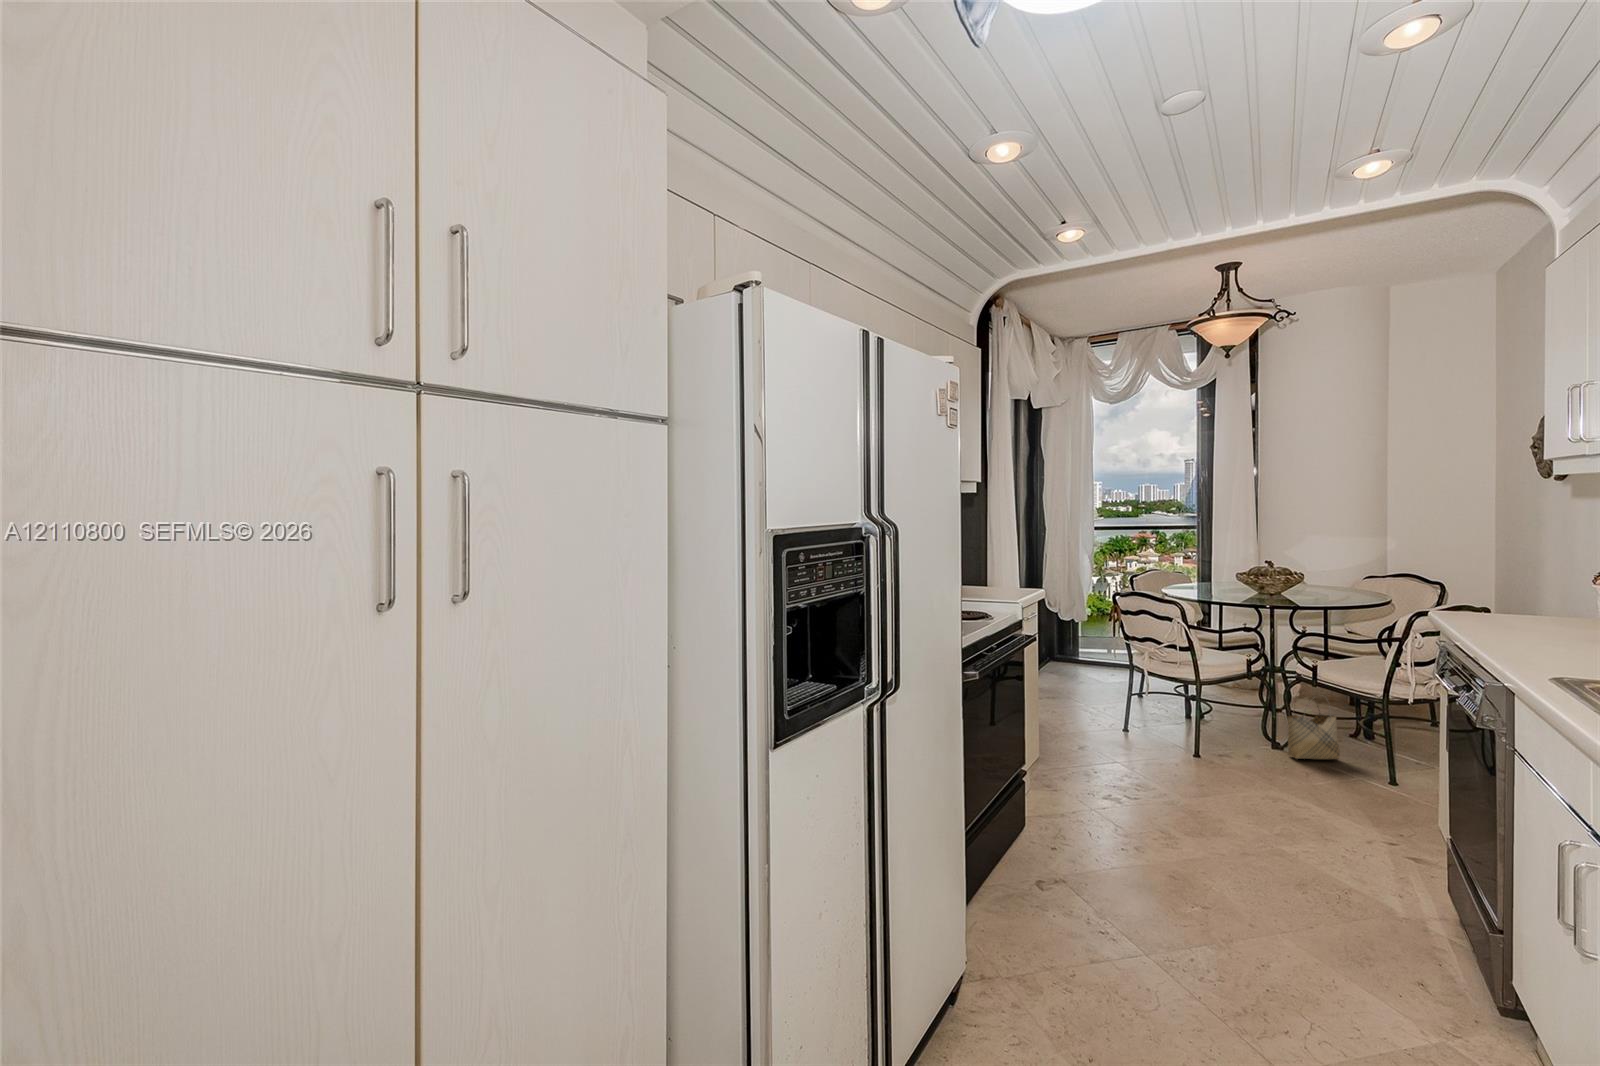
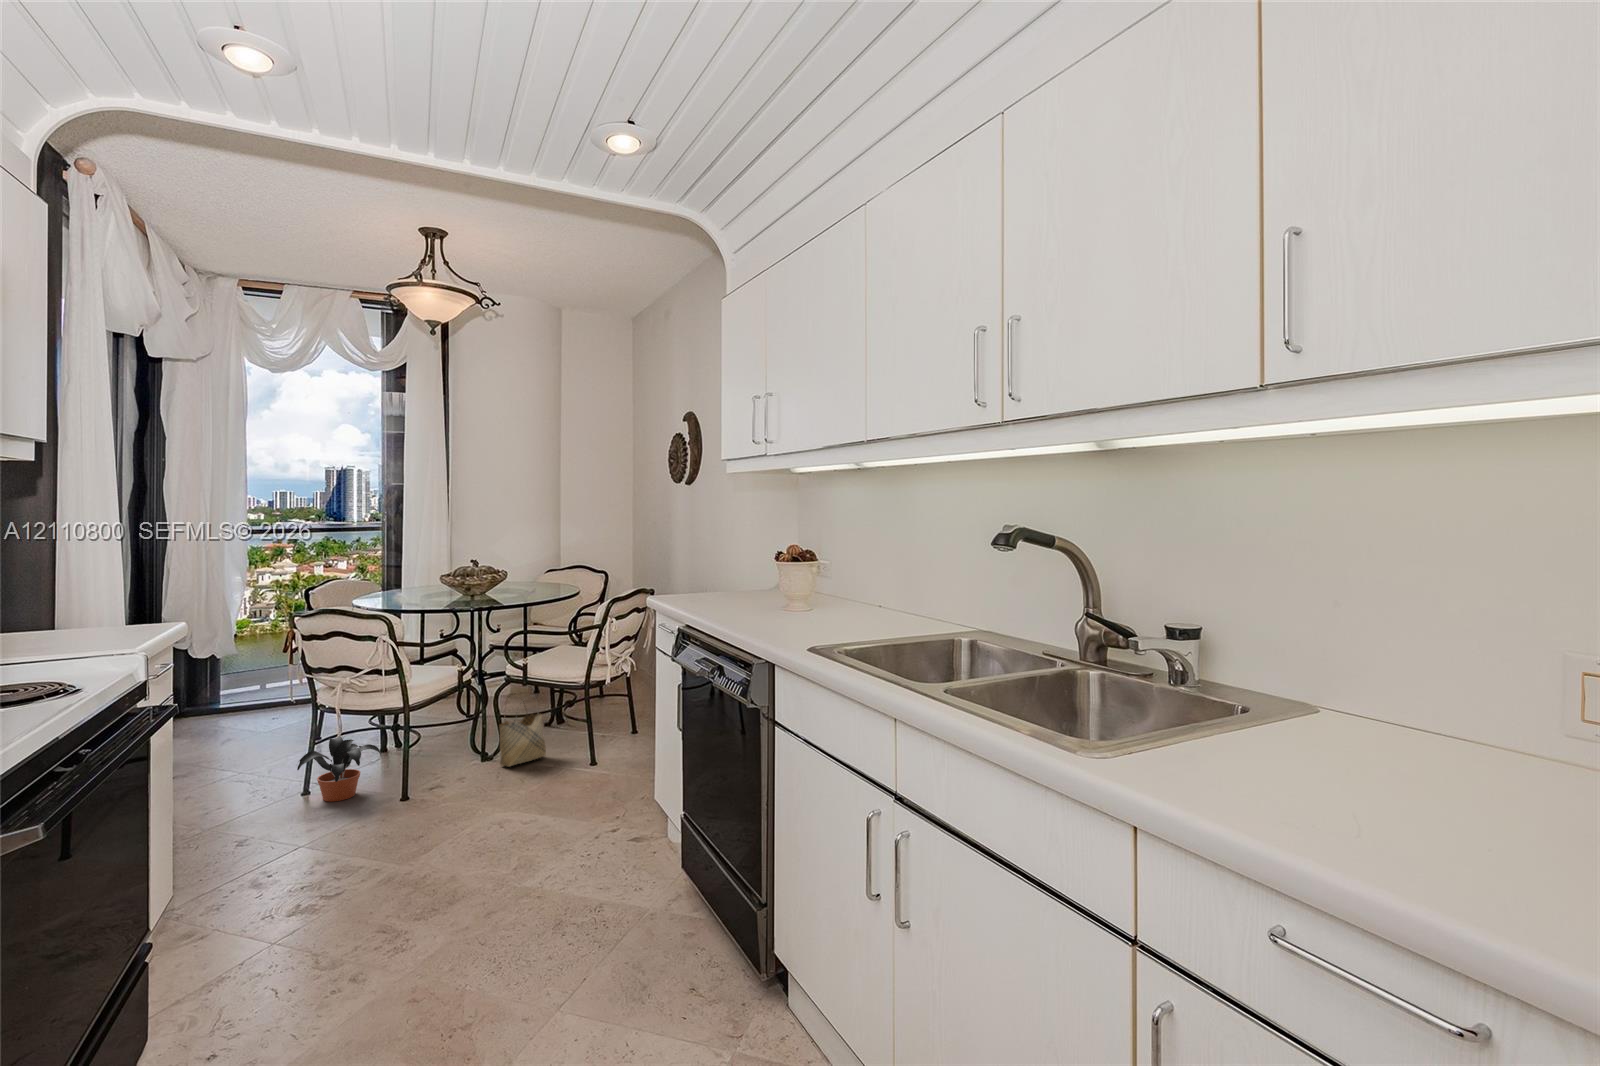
potted plant: none [1115,695,1178,745] -> present [297,736,381,801]

